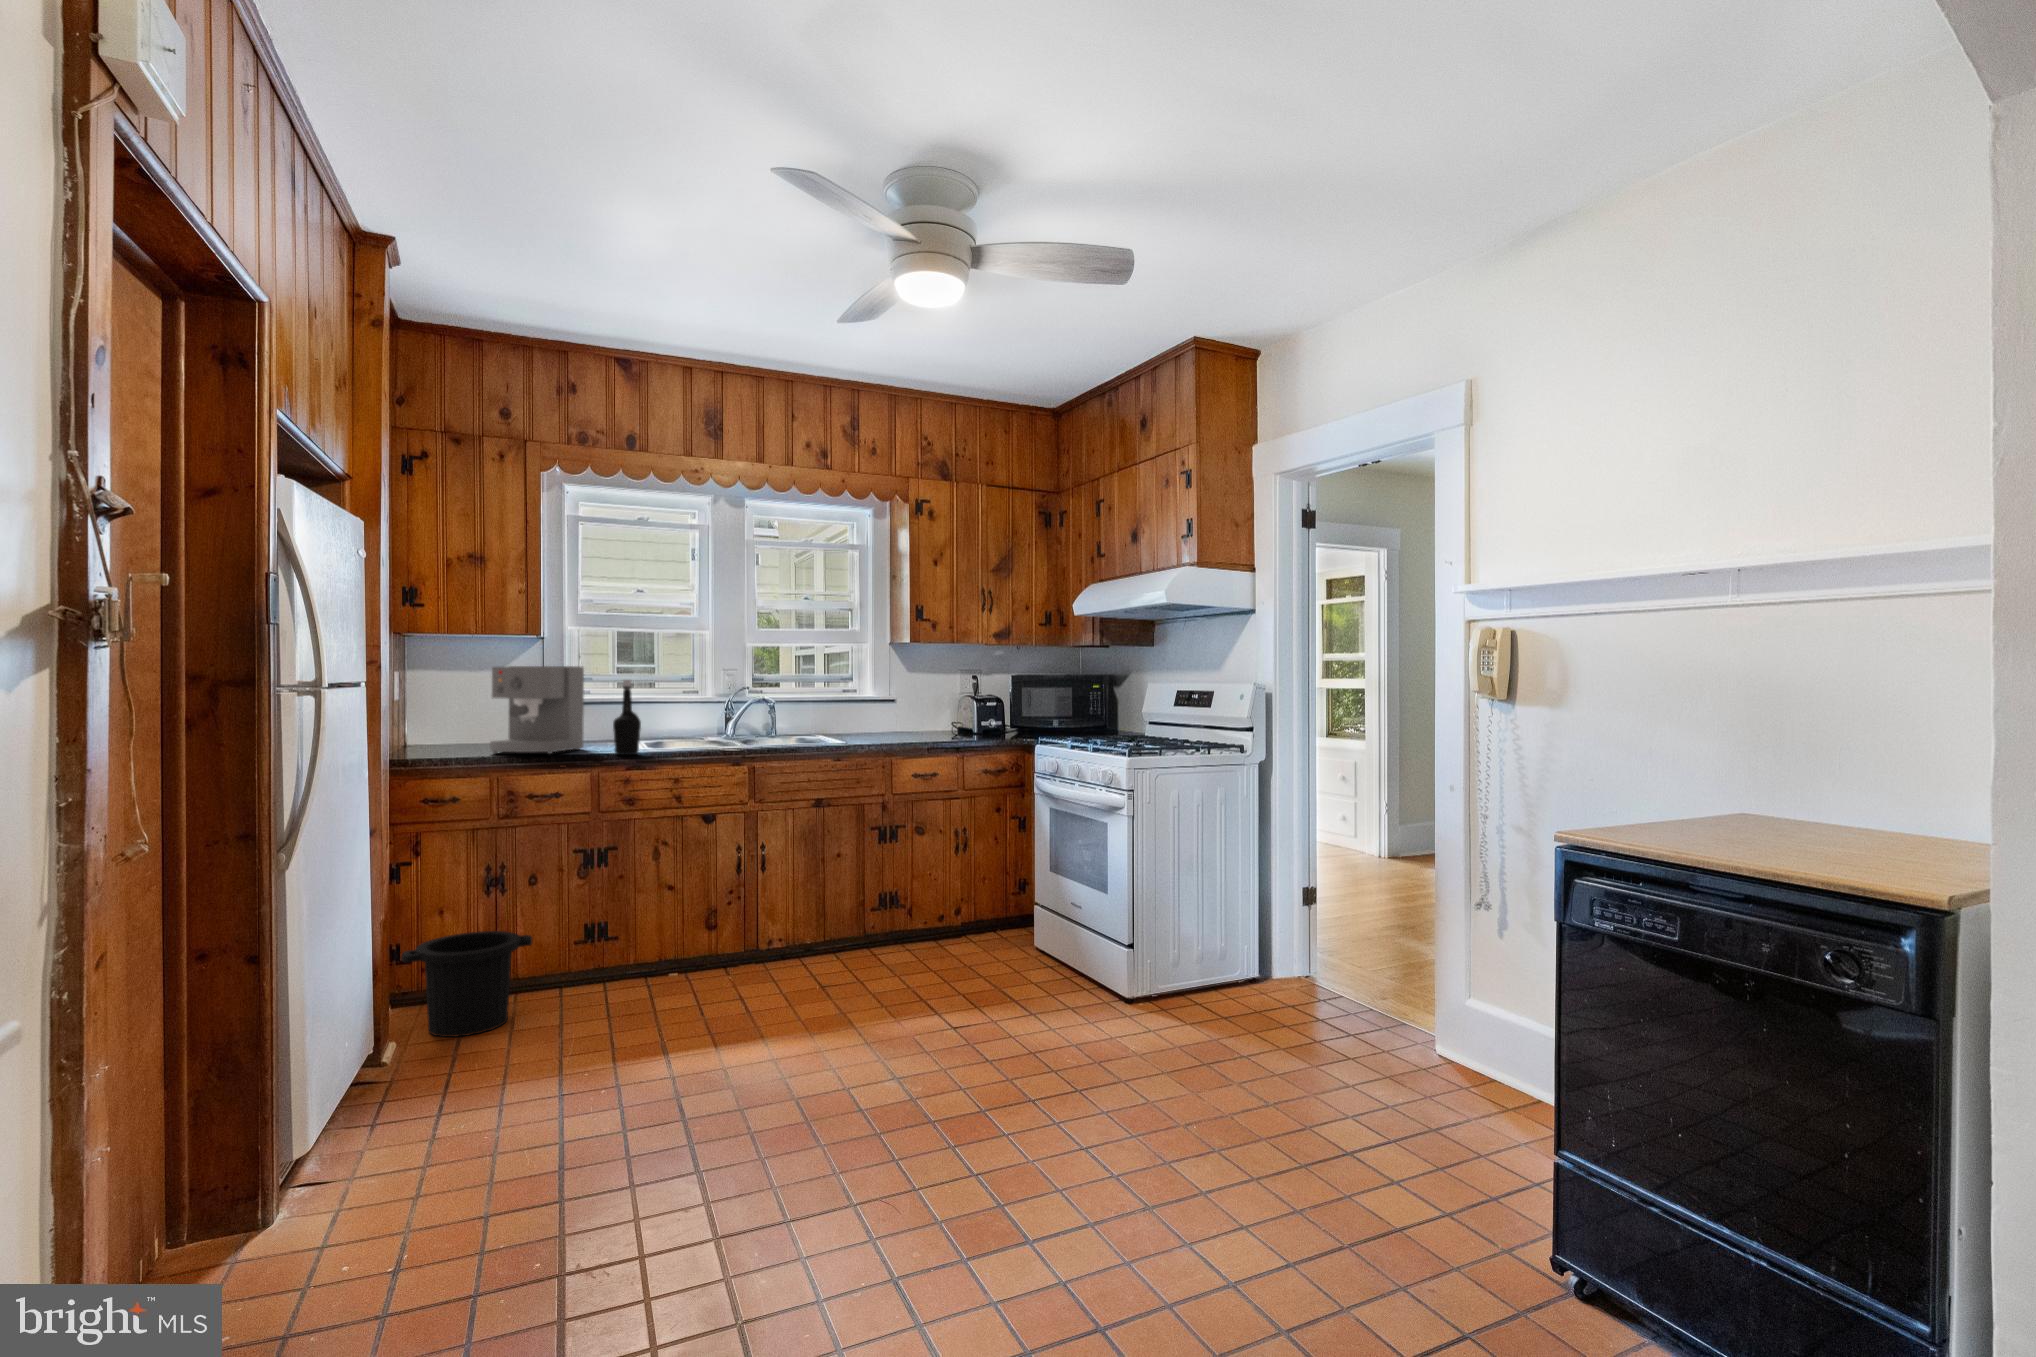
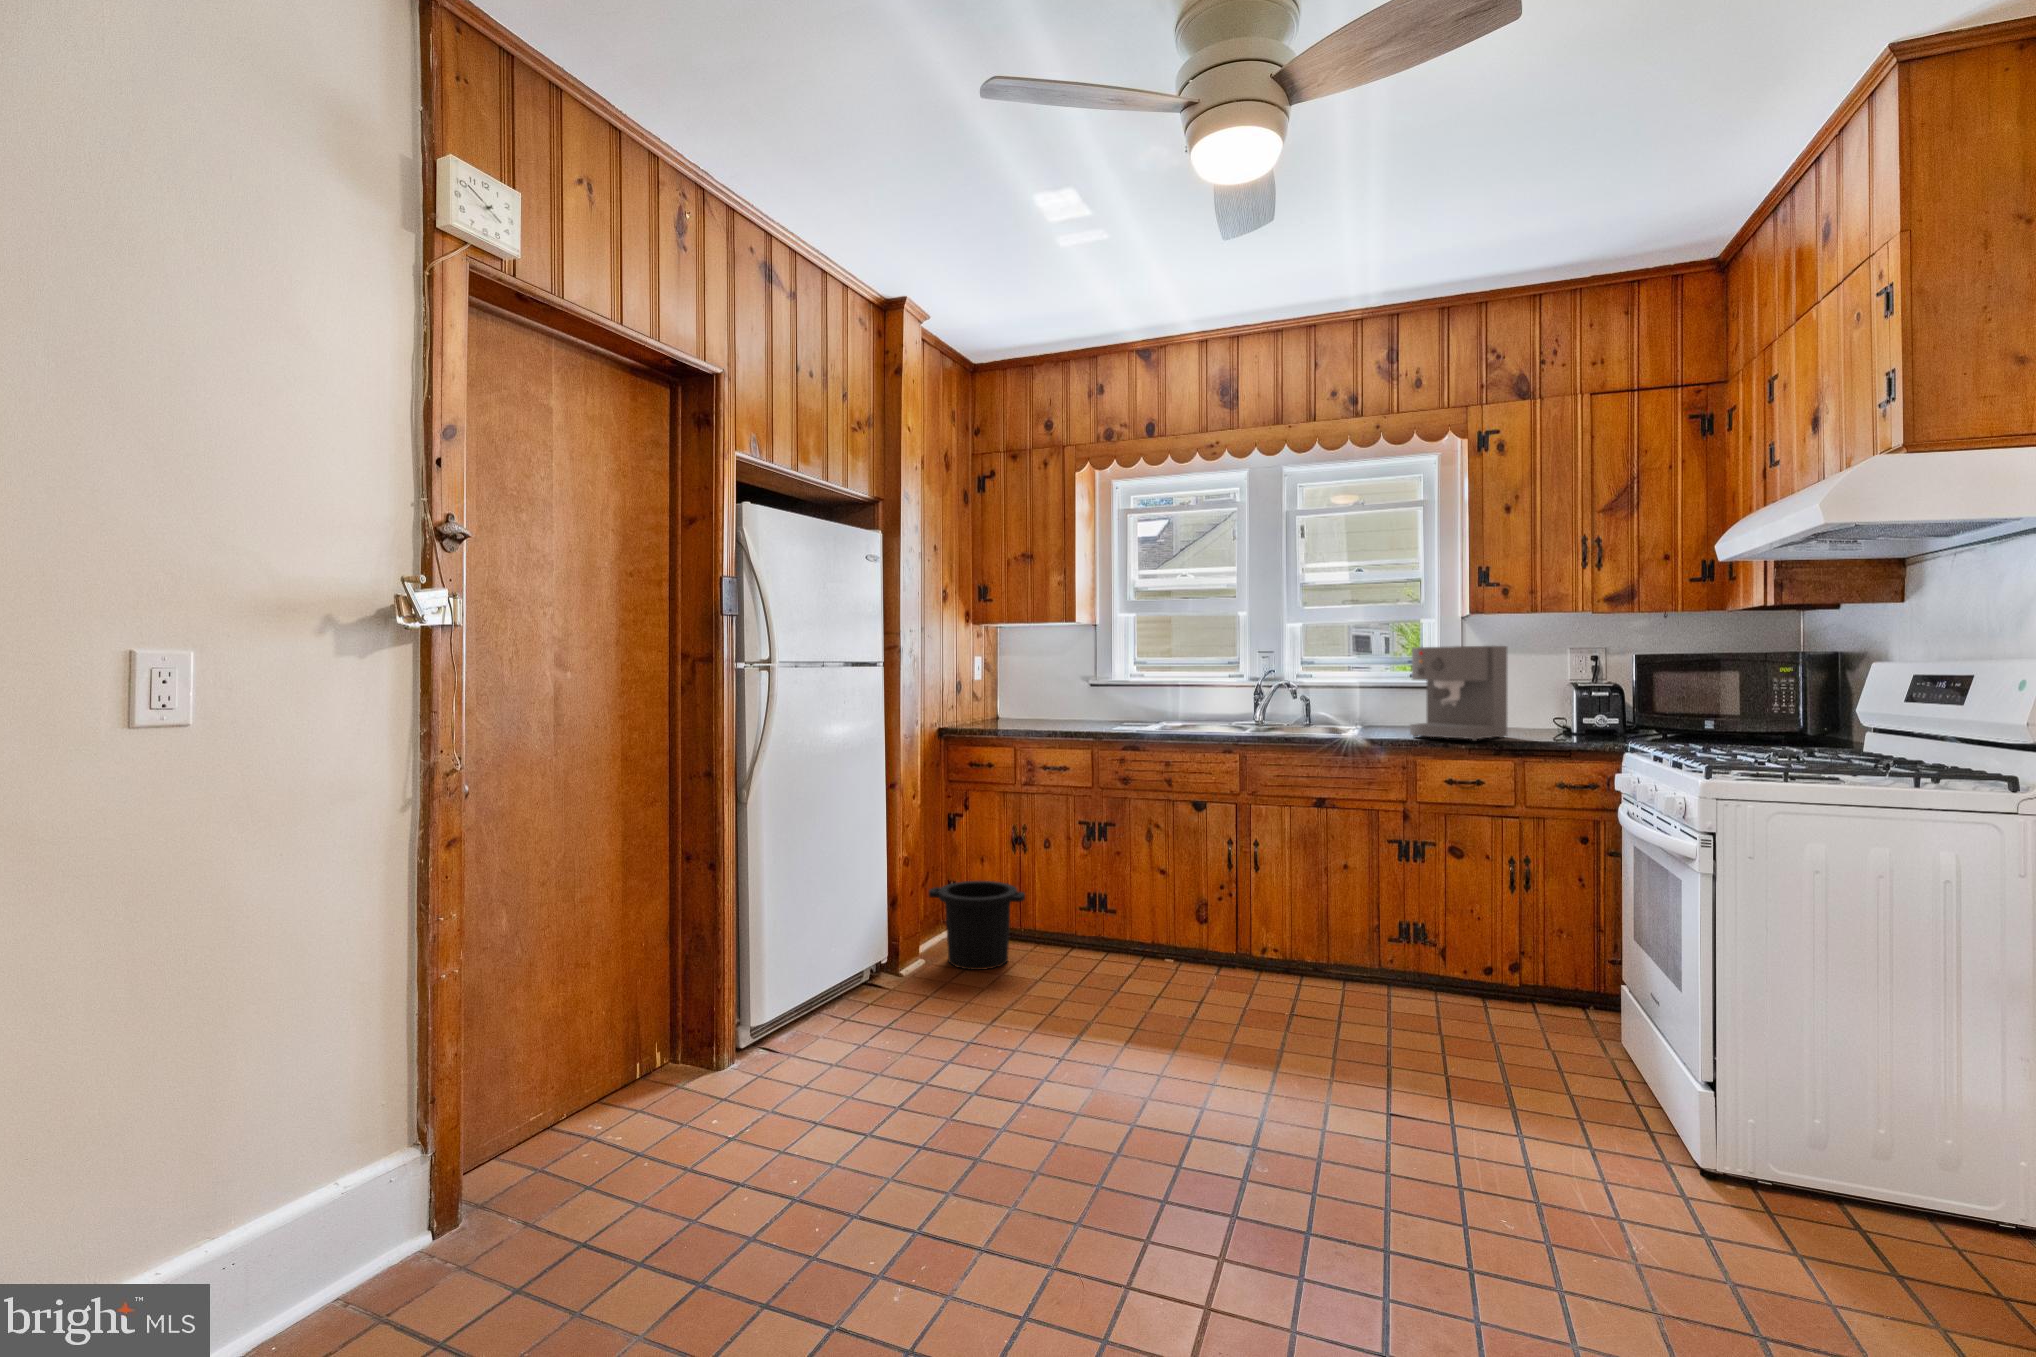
coffee maker: present [490,666,584,754] -> present [1410,646,1508,741]
bottle: present [613,680,641,755] -> none [1110,663,1136,736]

